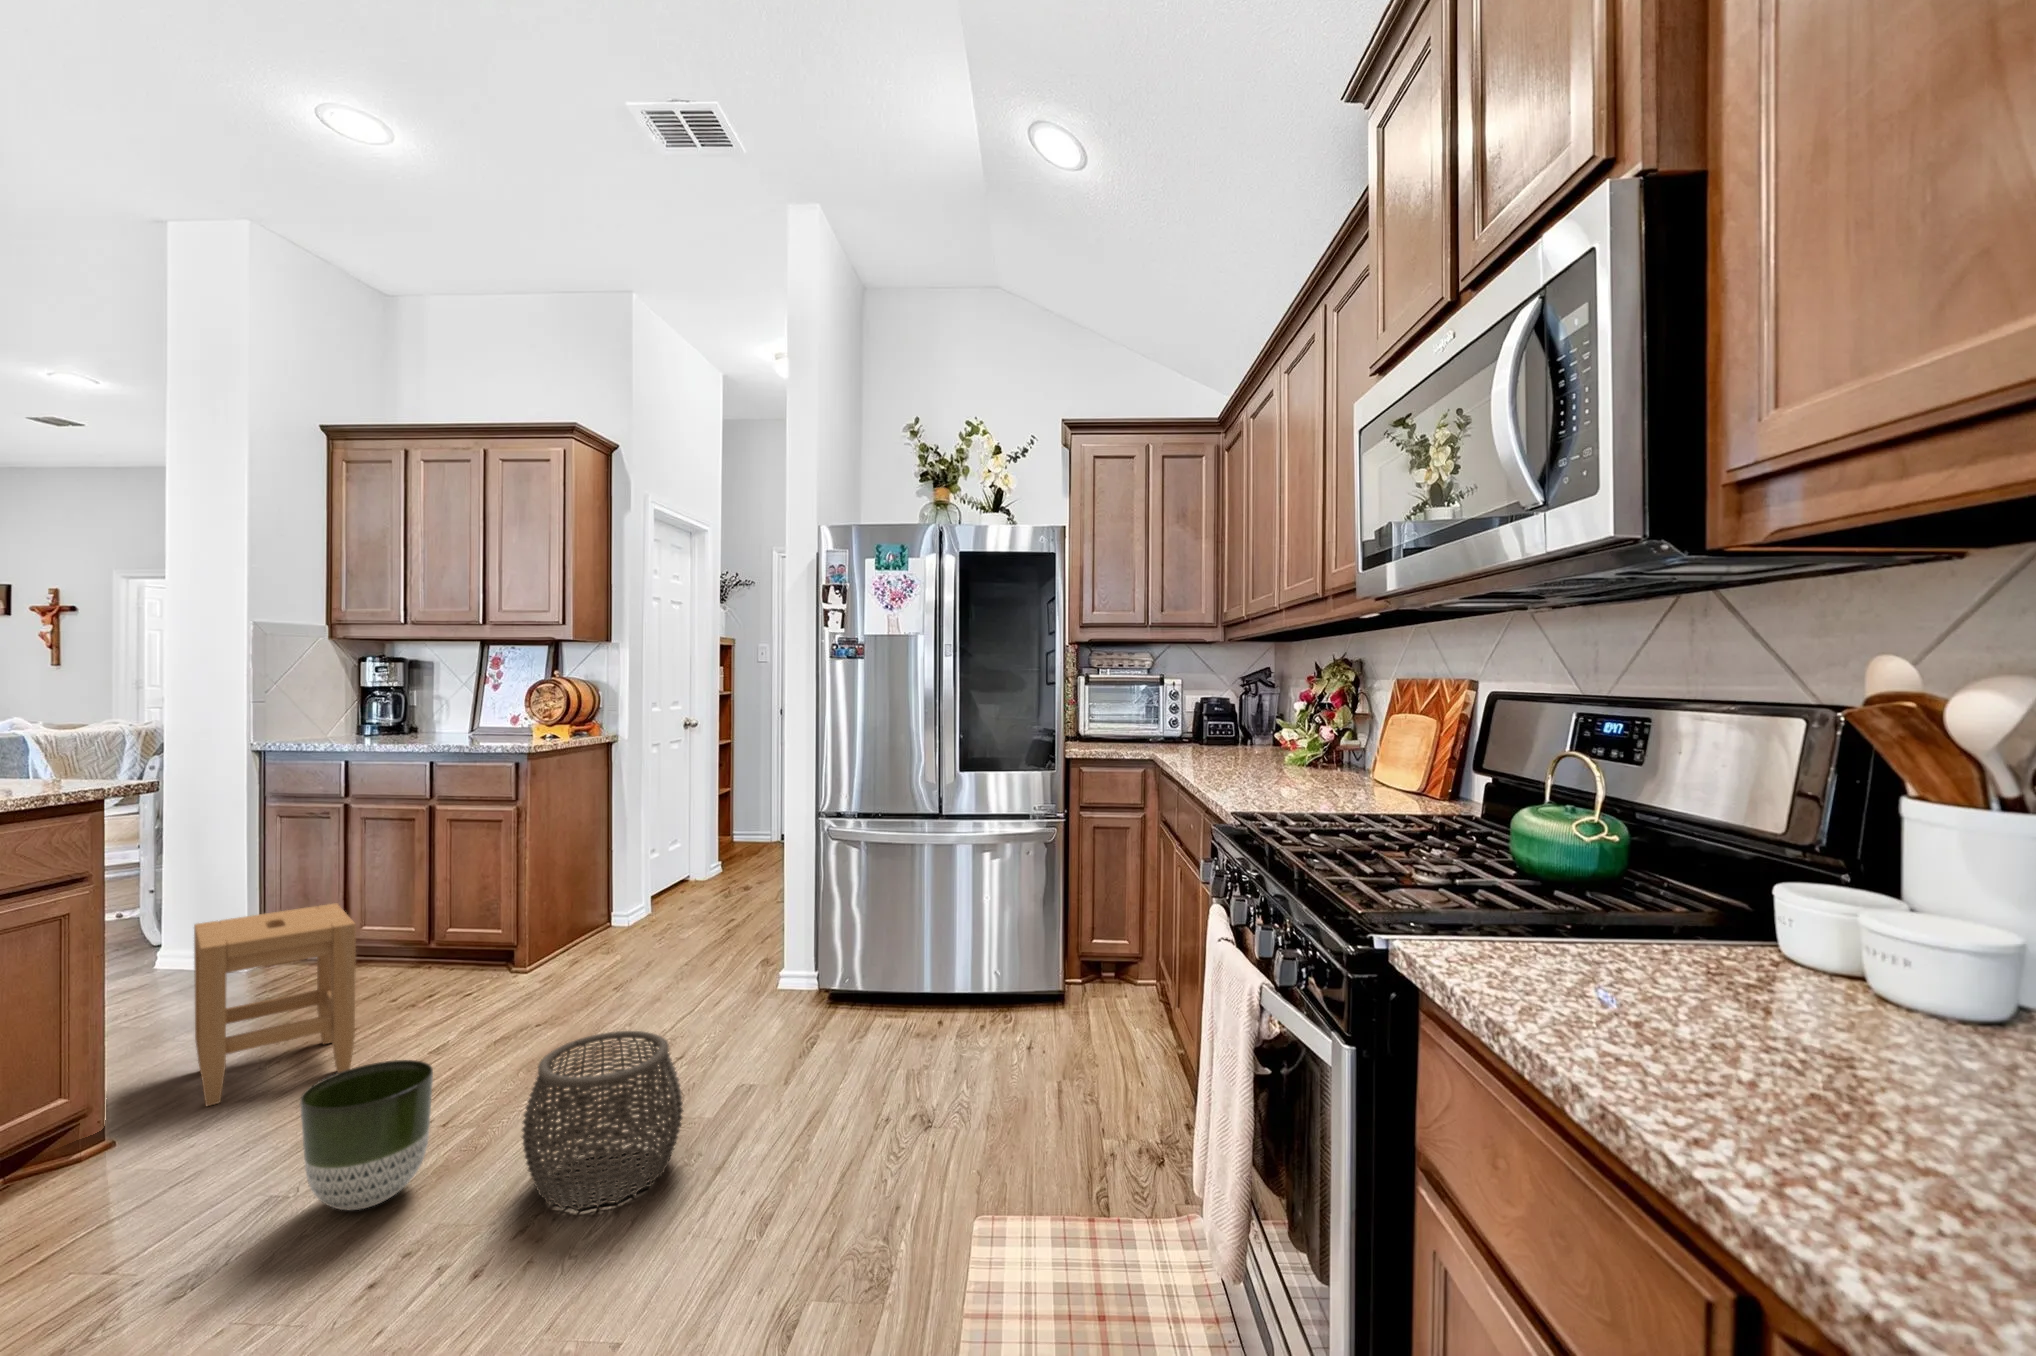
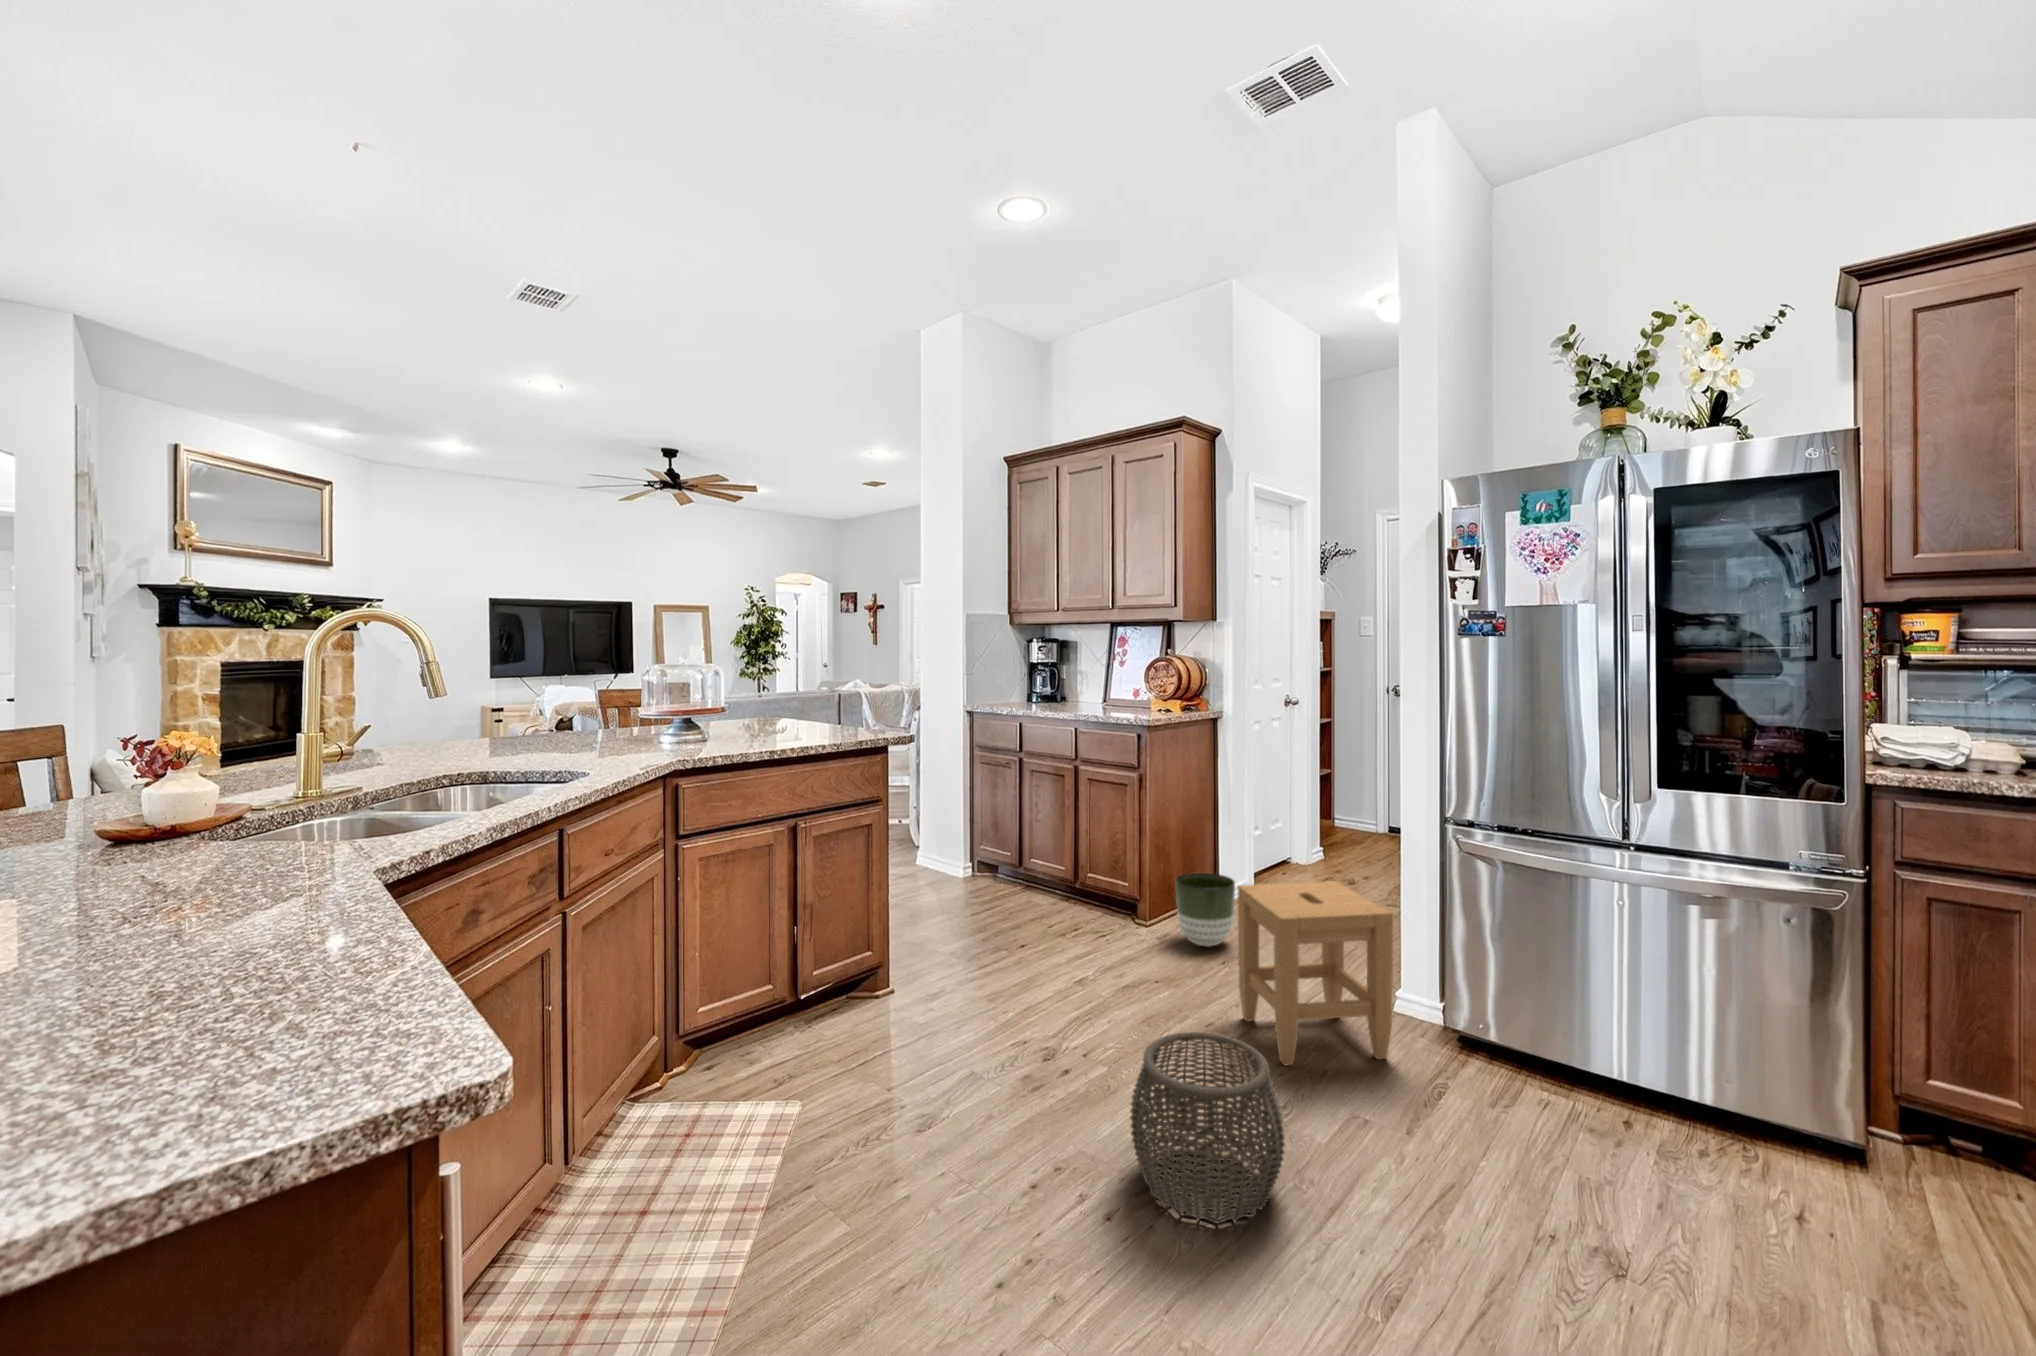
stool: present [194,903,356,1106] -> present [1238,881,1393,1065]
planter: present [300,1060,433,1210] -> present [1175,873,1235,947]

